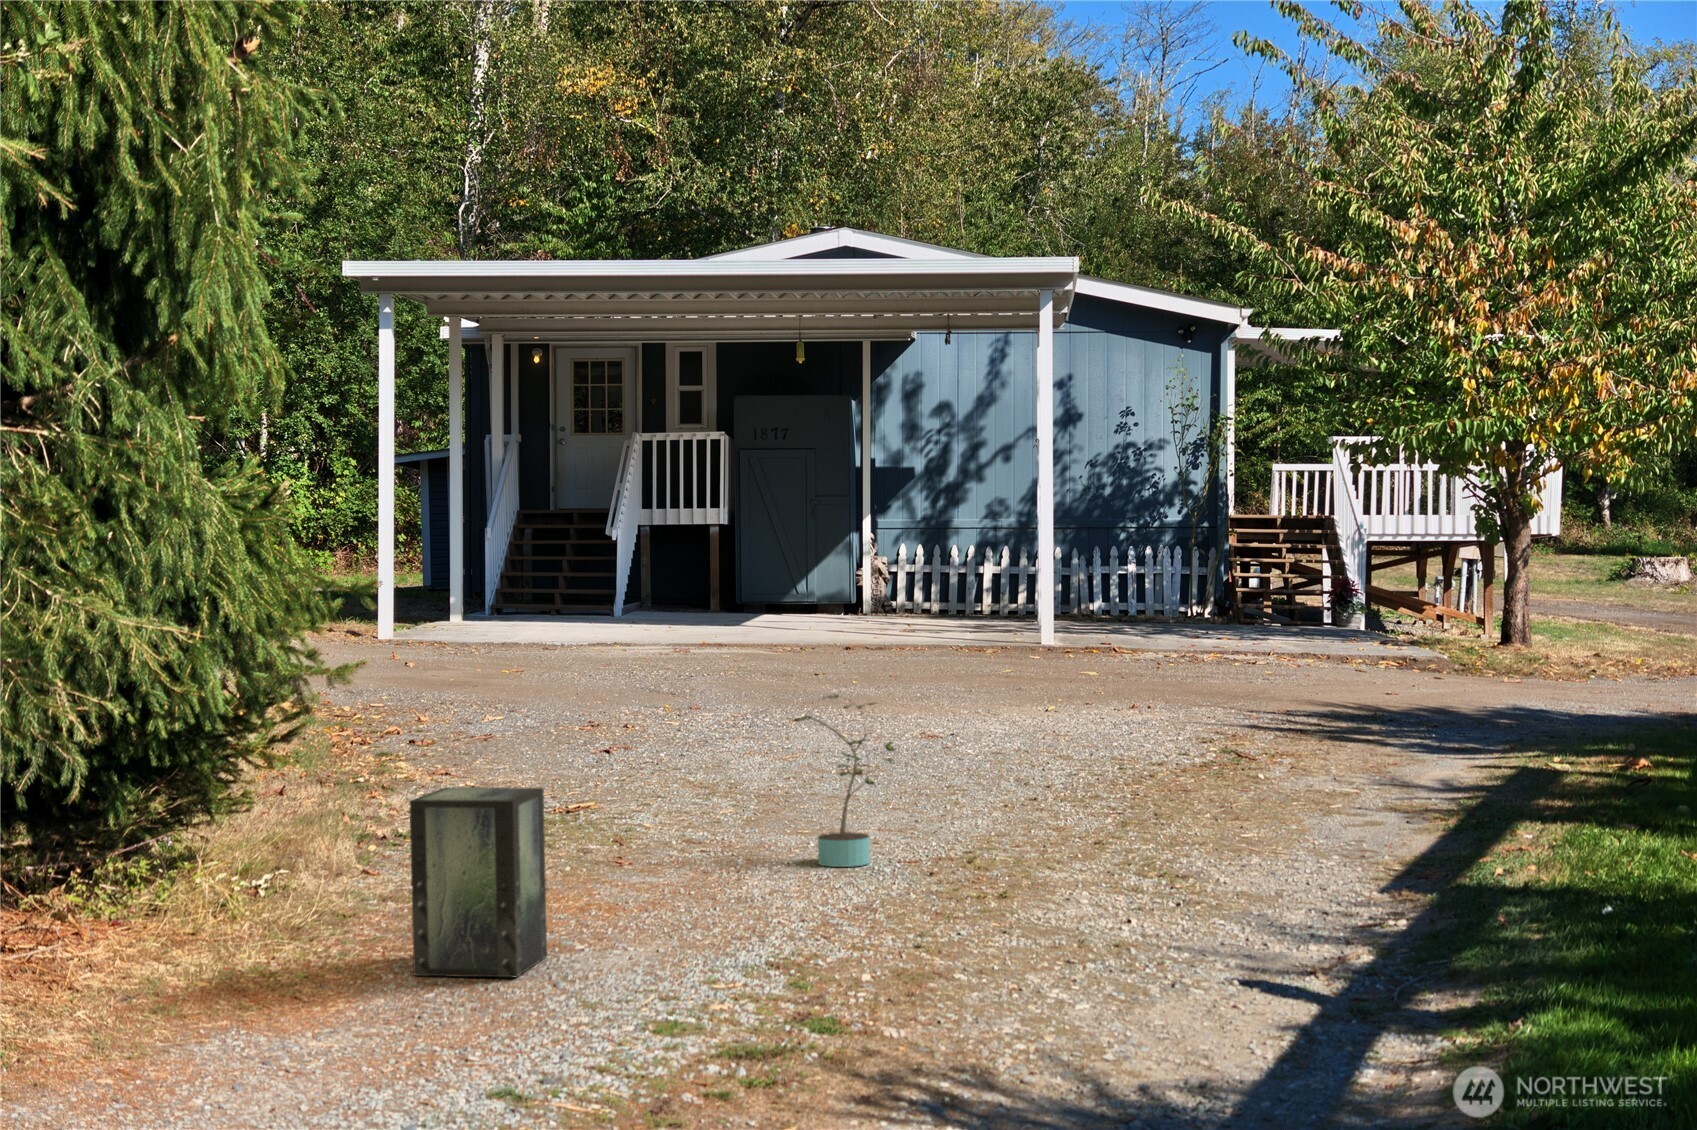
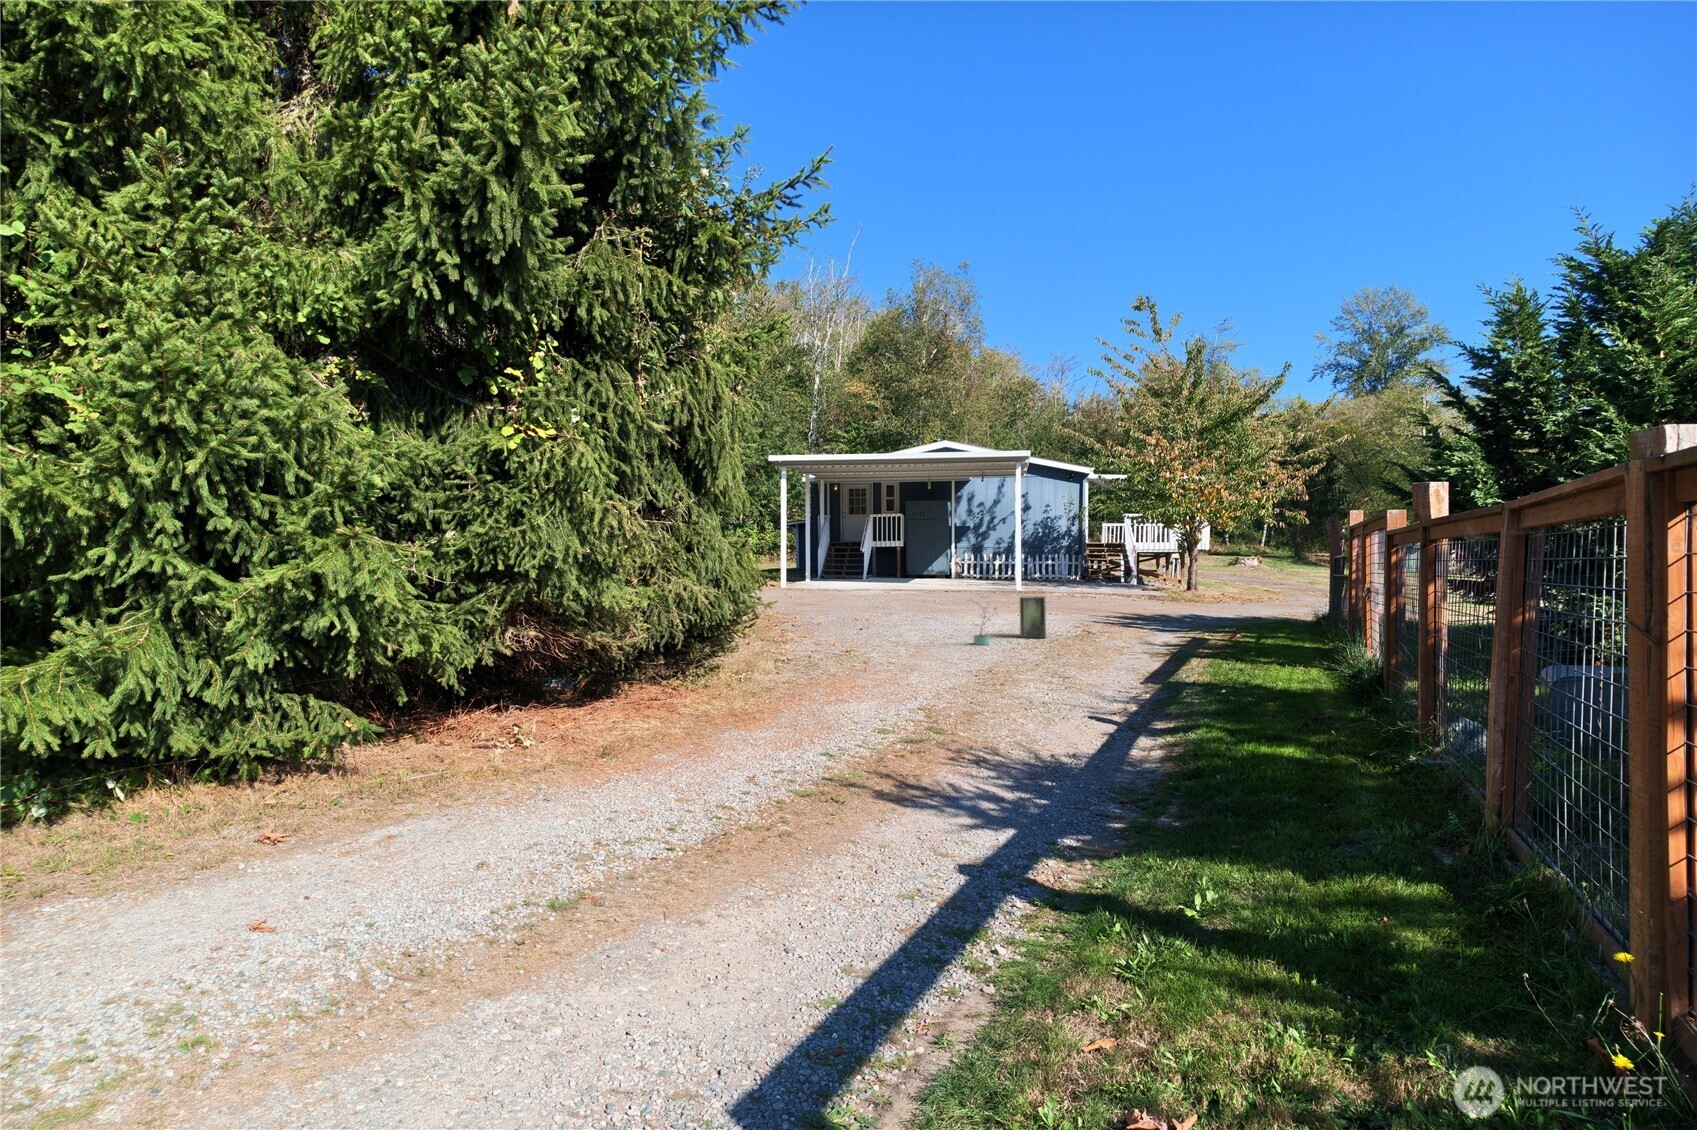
storage box: present [410,787,547,977] -> present [1020,596,1046,638]

